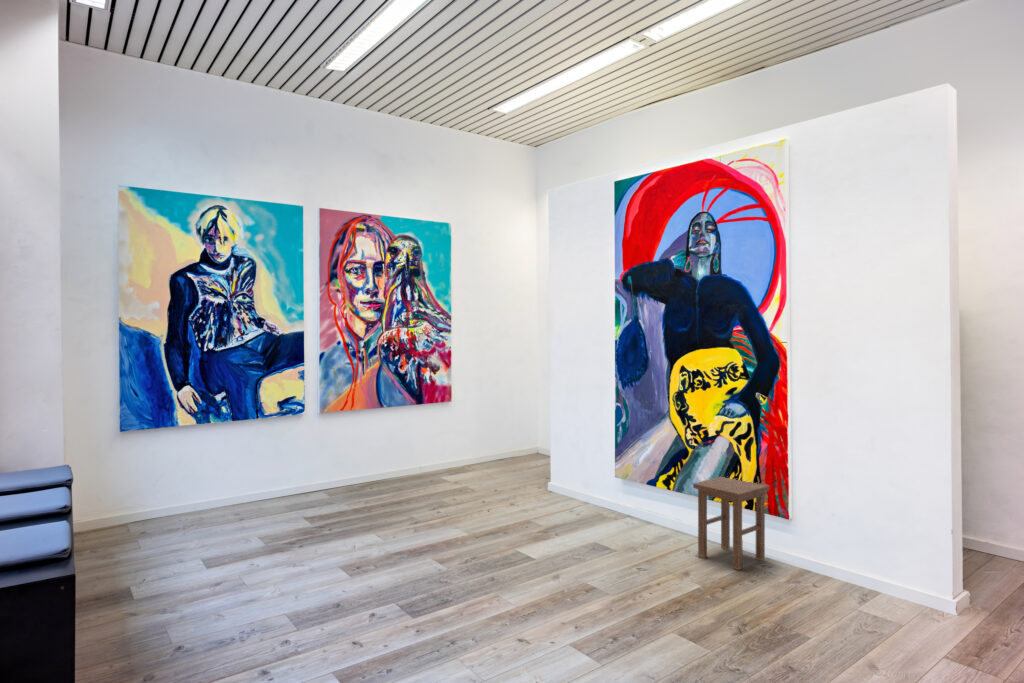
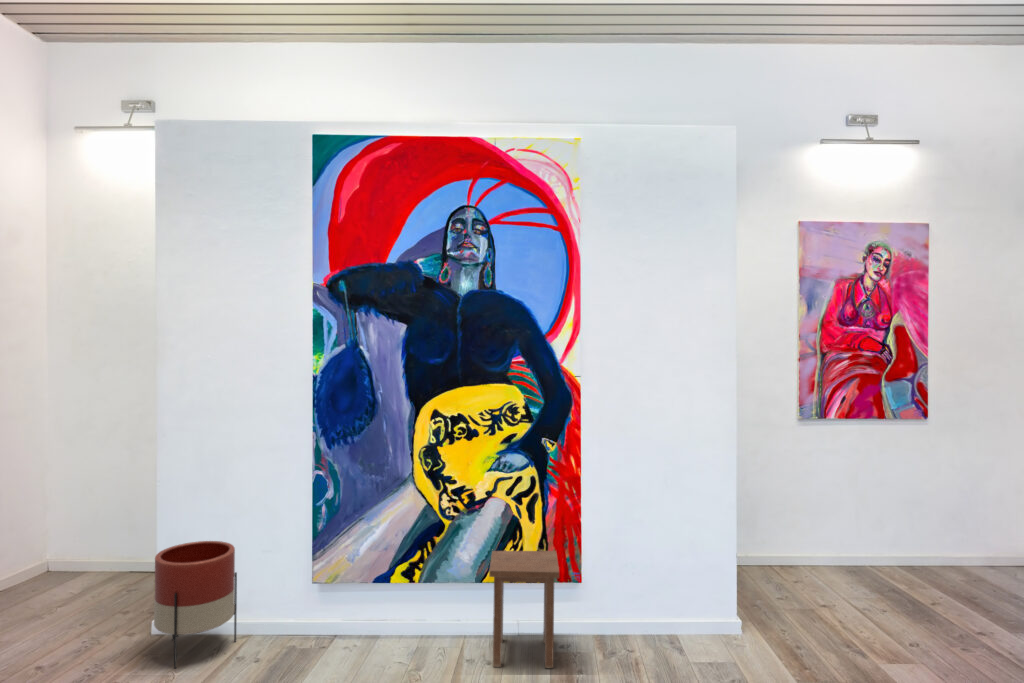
planter: none [534,441,577,506] -> present [154,541,237,668]

